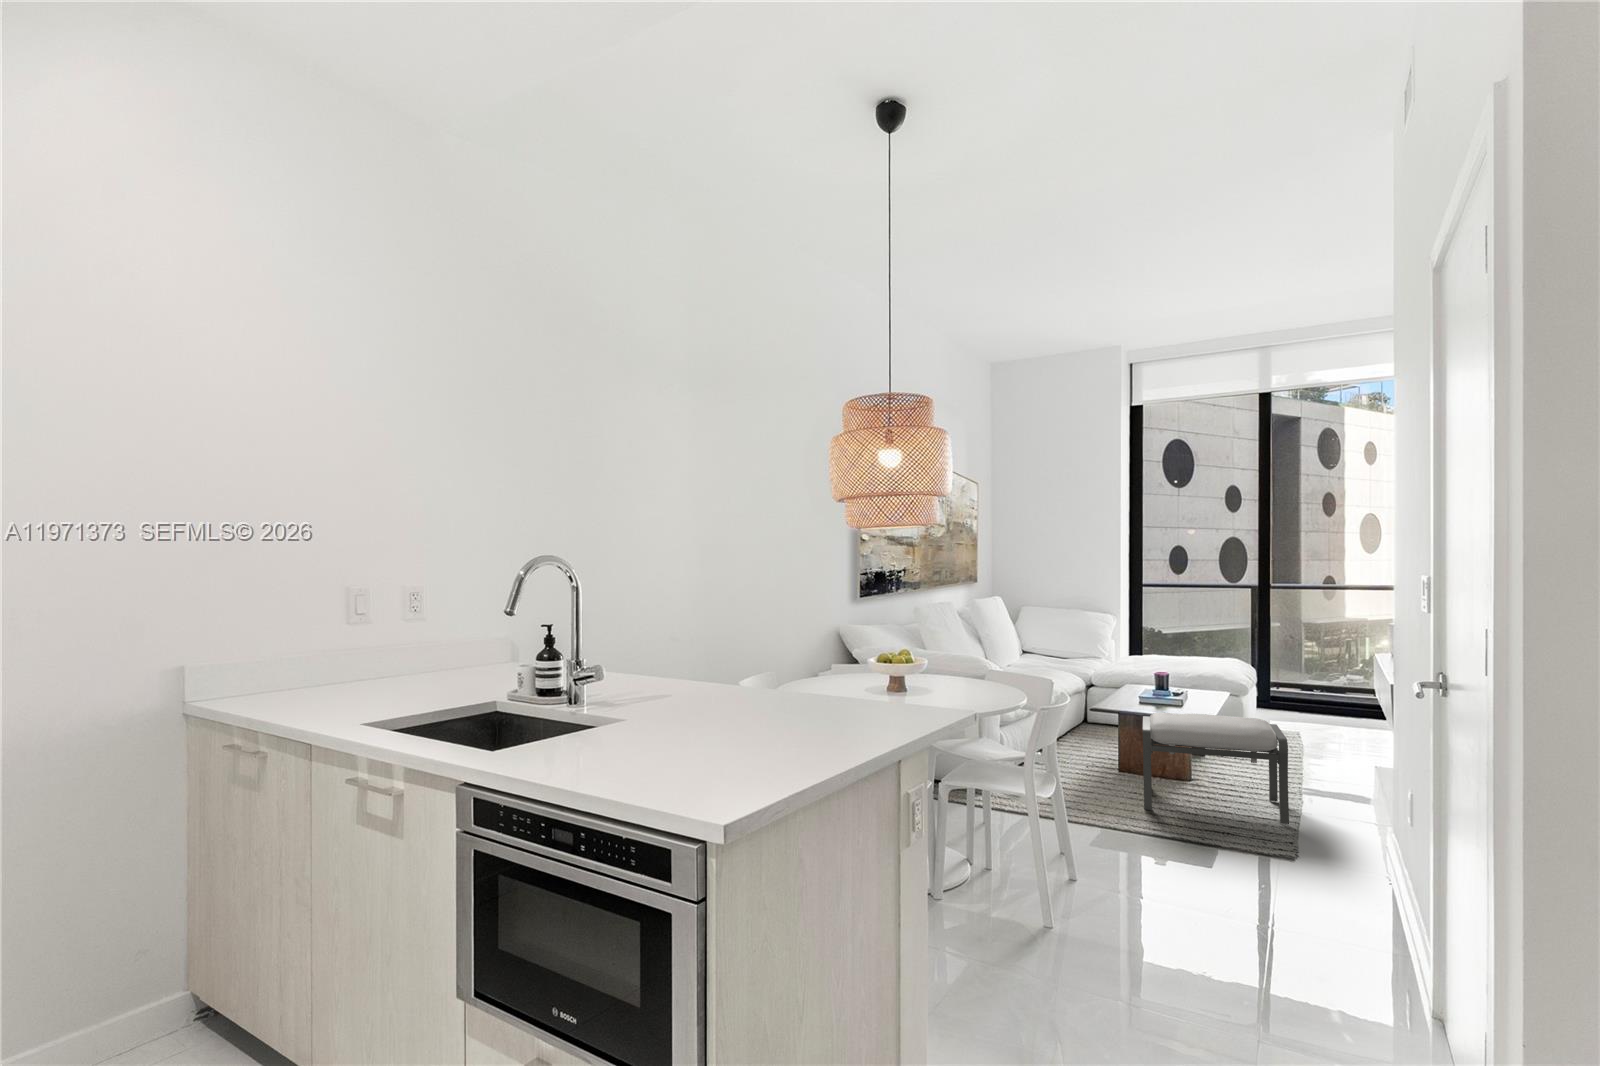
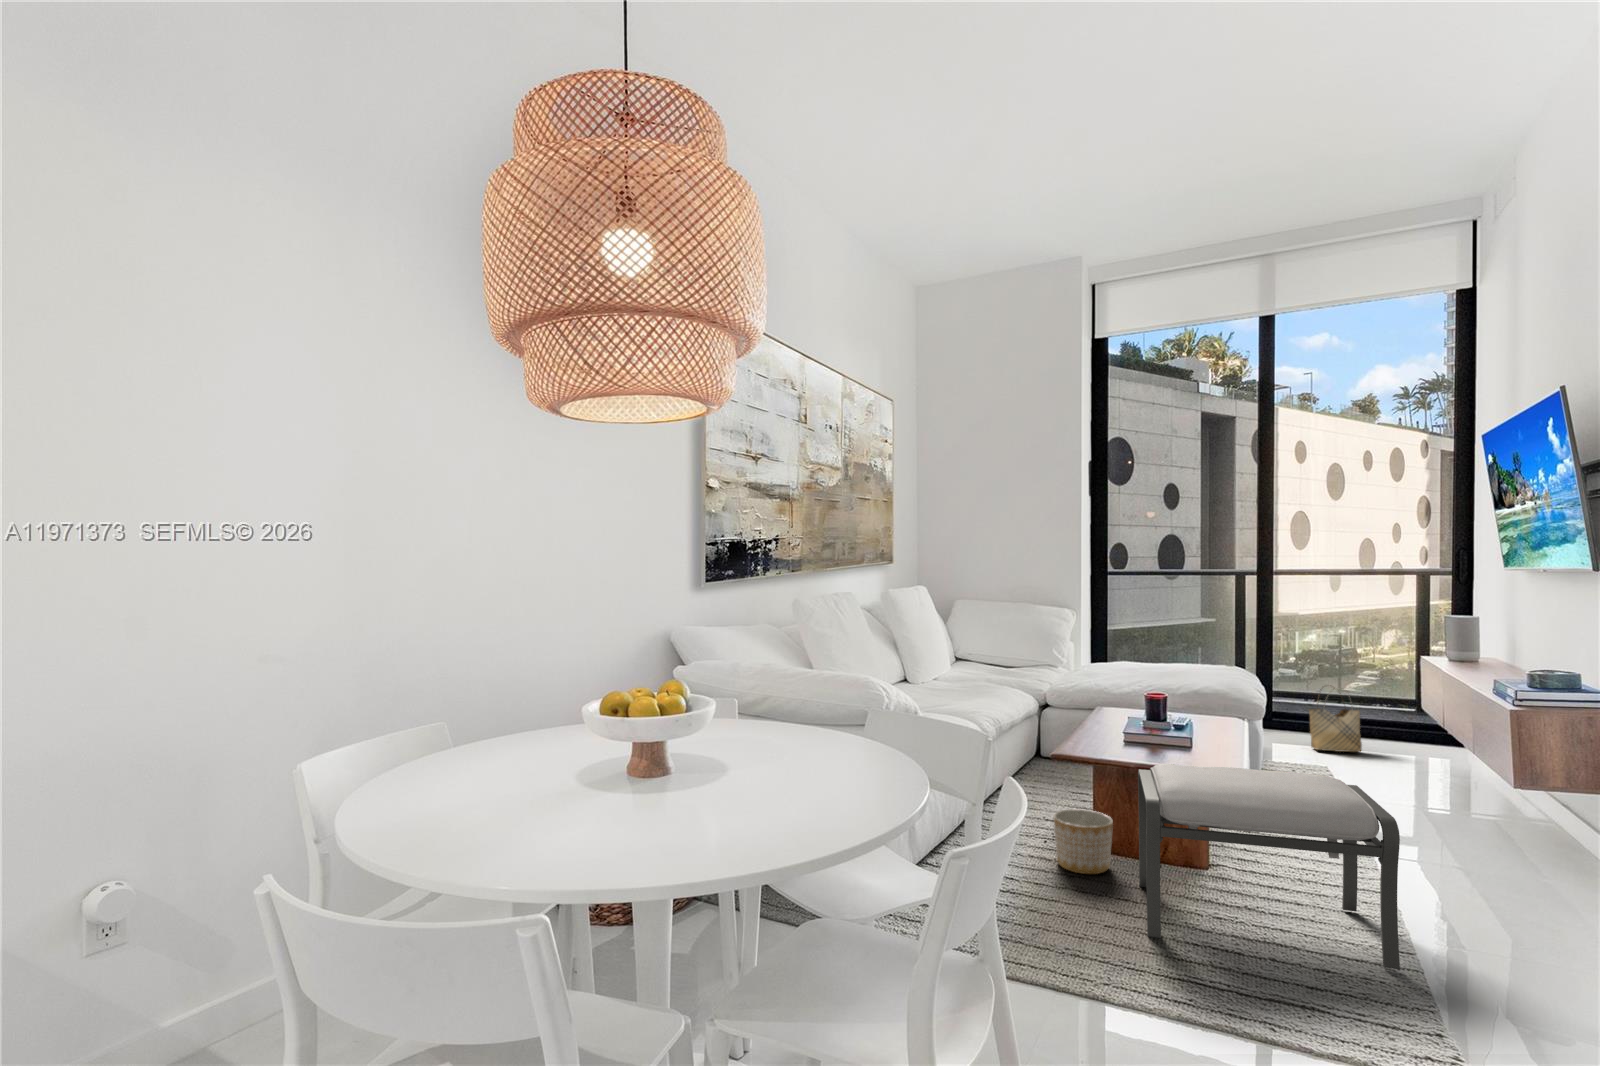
woven basket: none [1291,672,1331,721] -> present [1309,688,1362,752]
planter: none [1091,745,1129,783] -> present [1054,809,1113,874]

